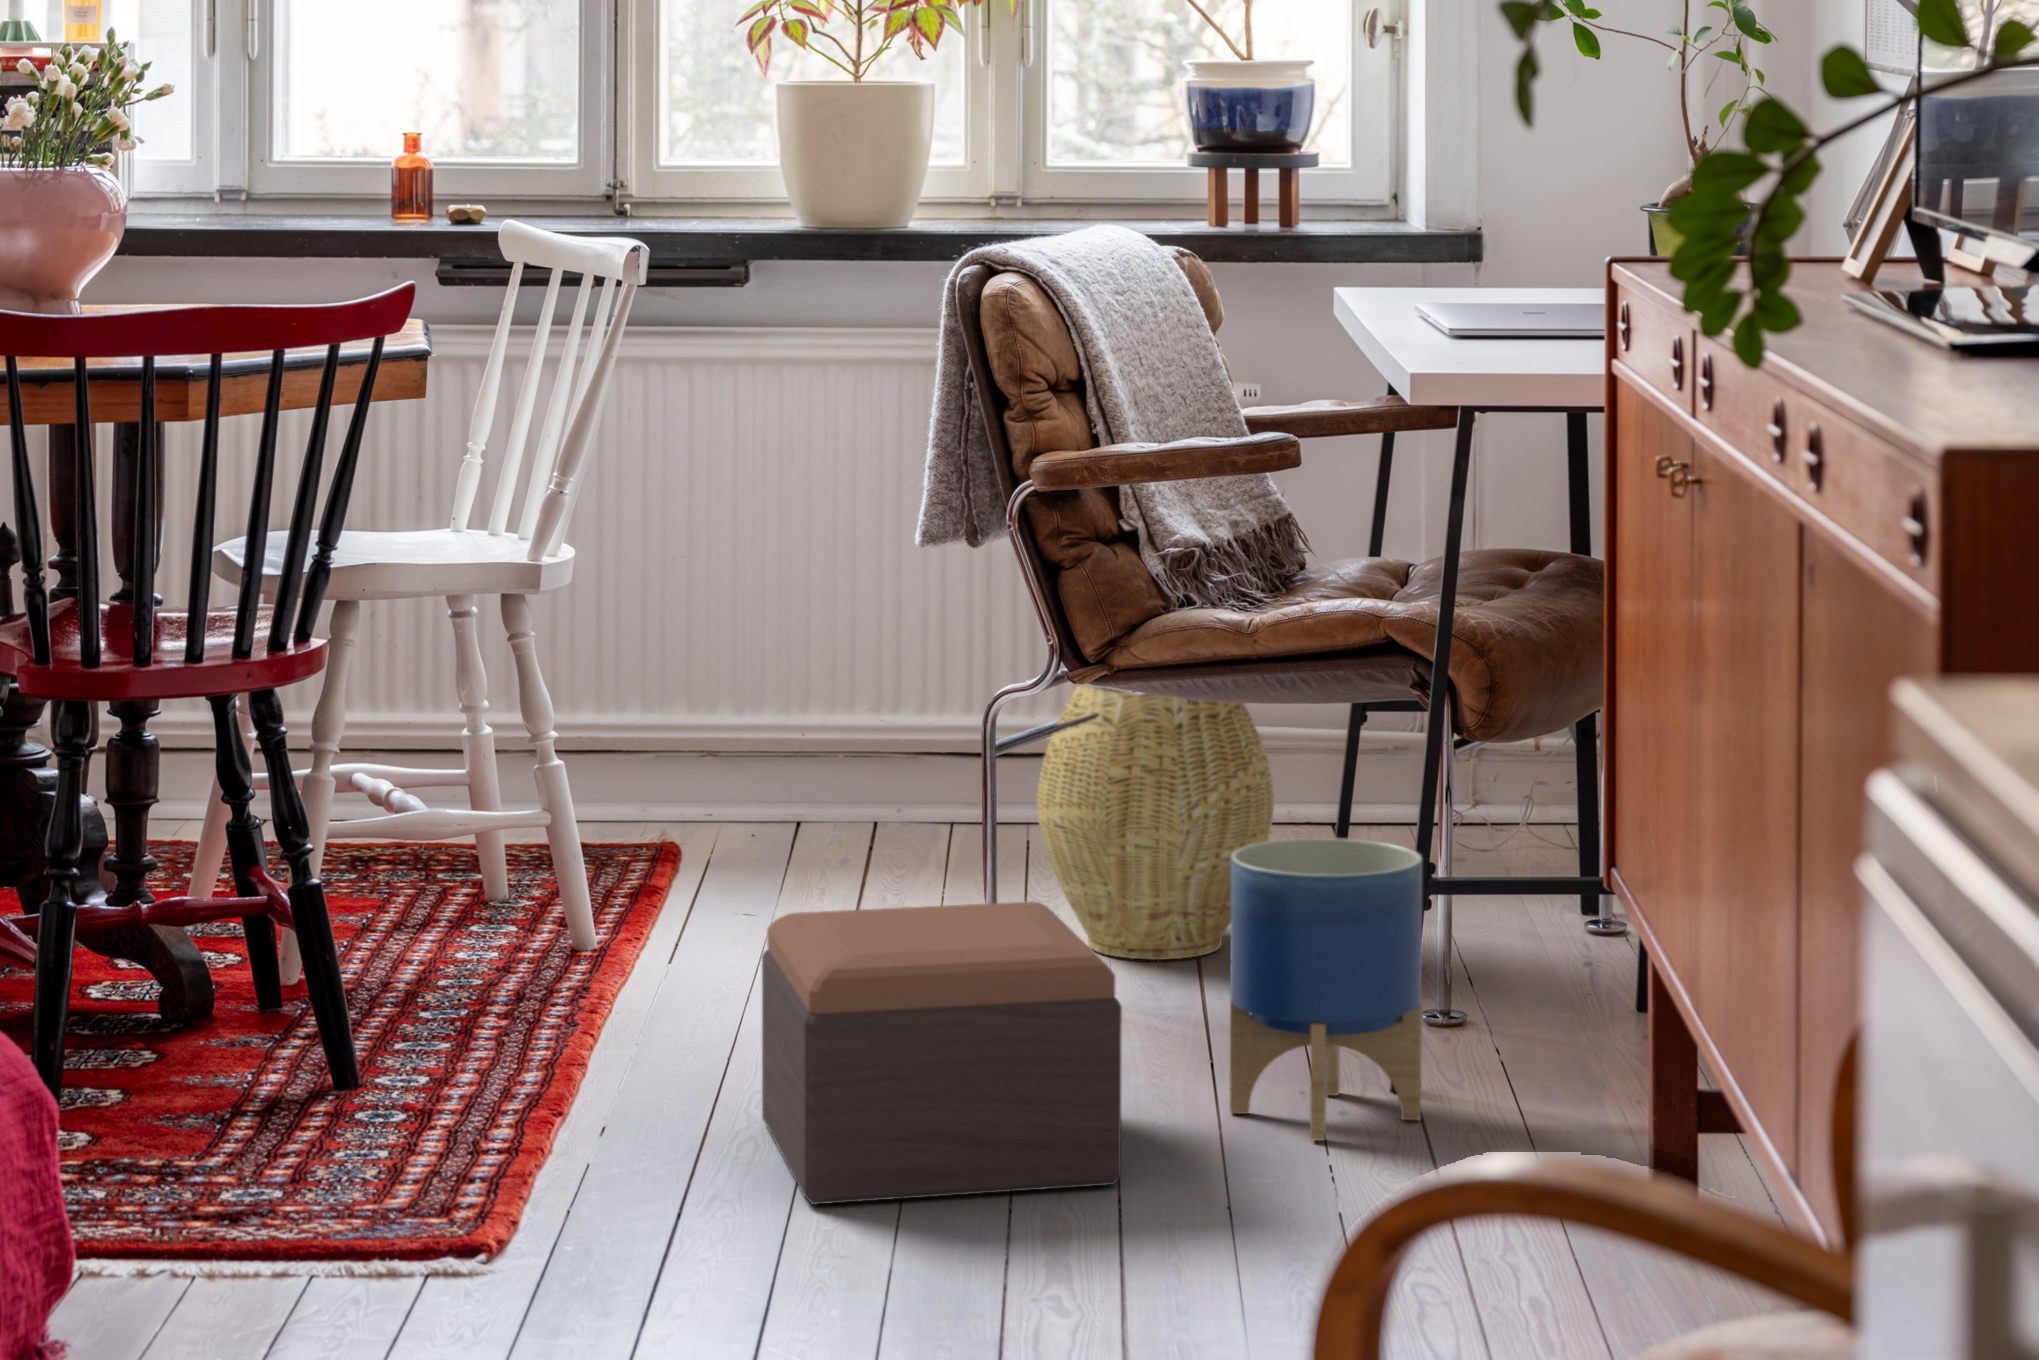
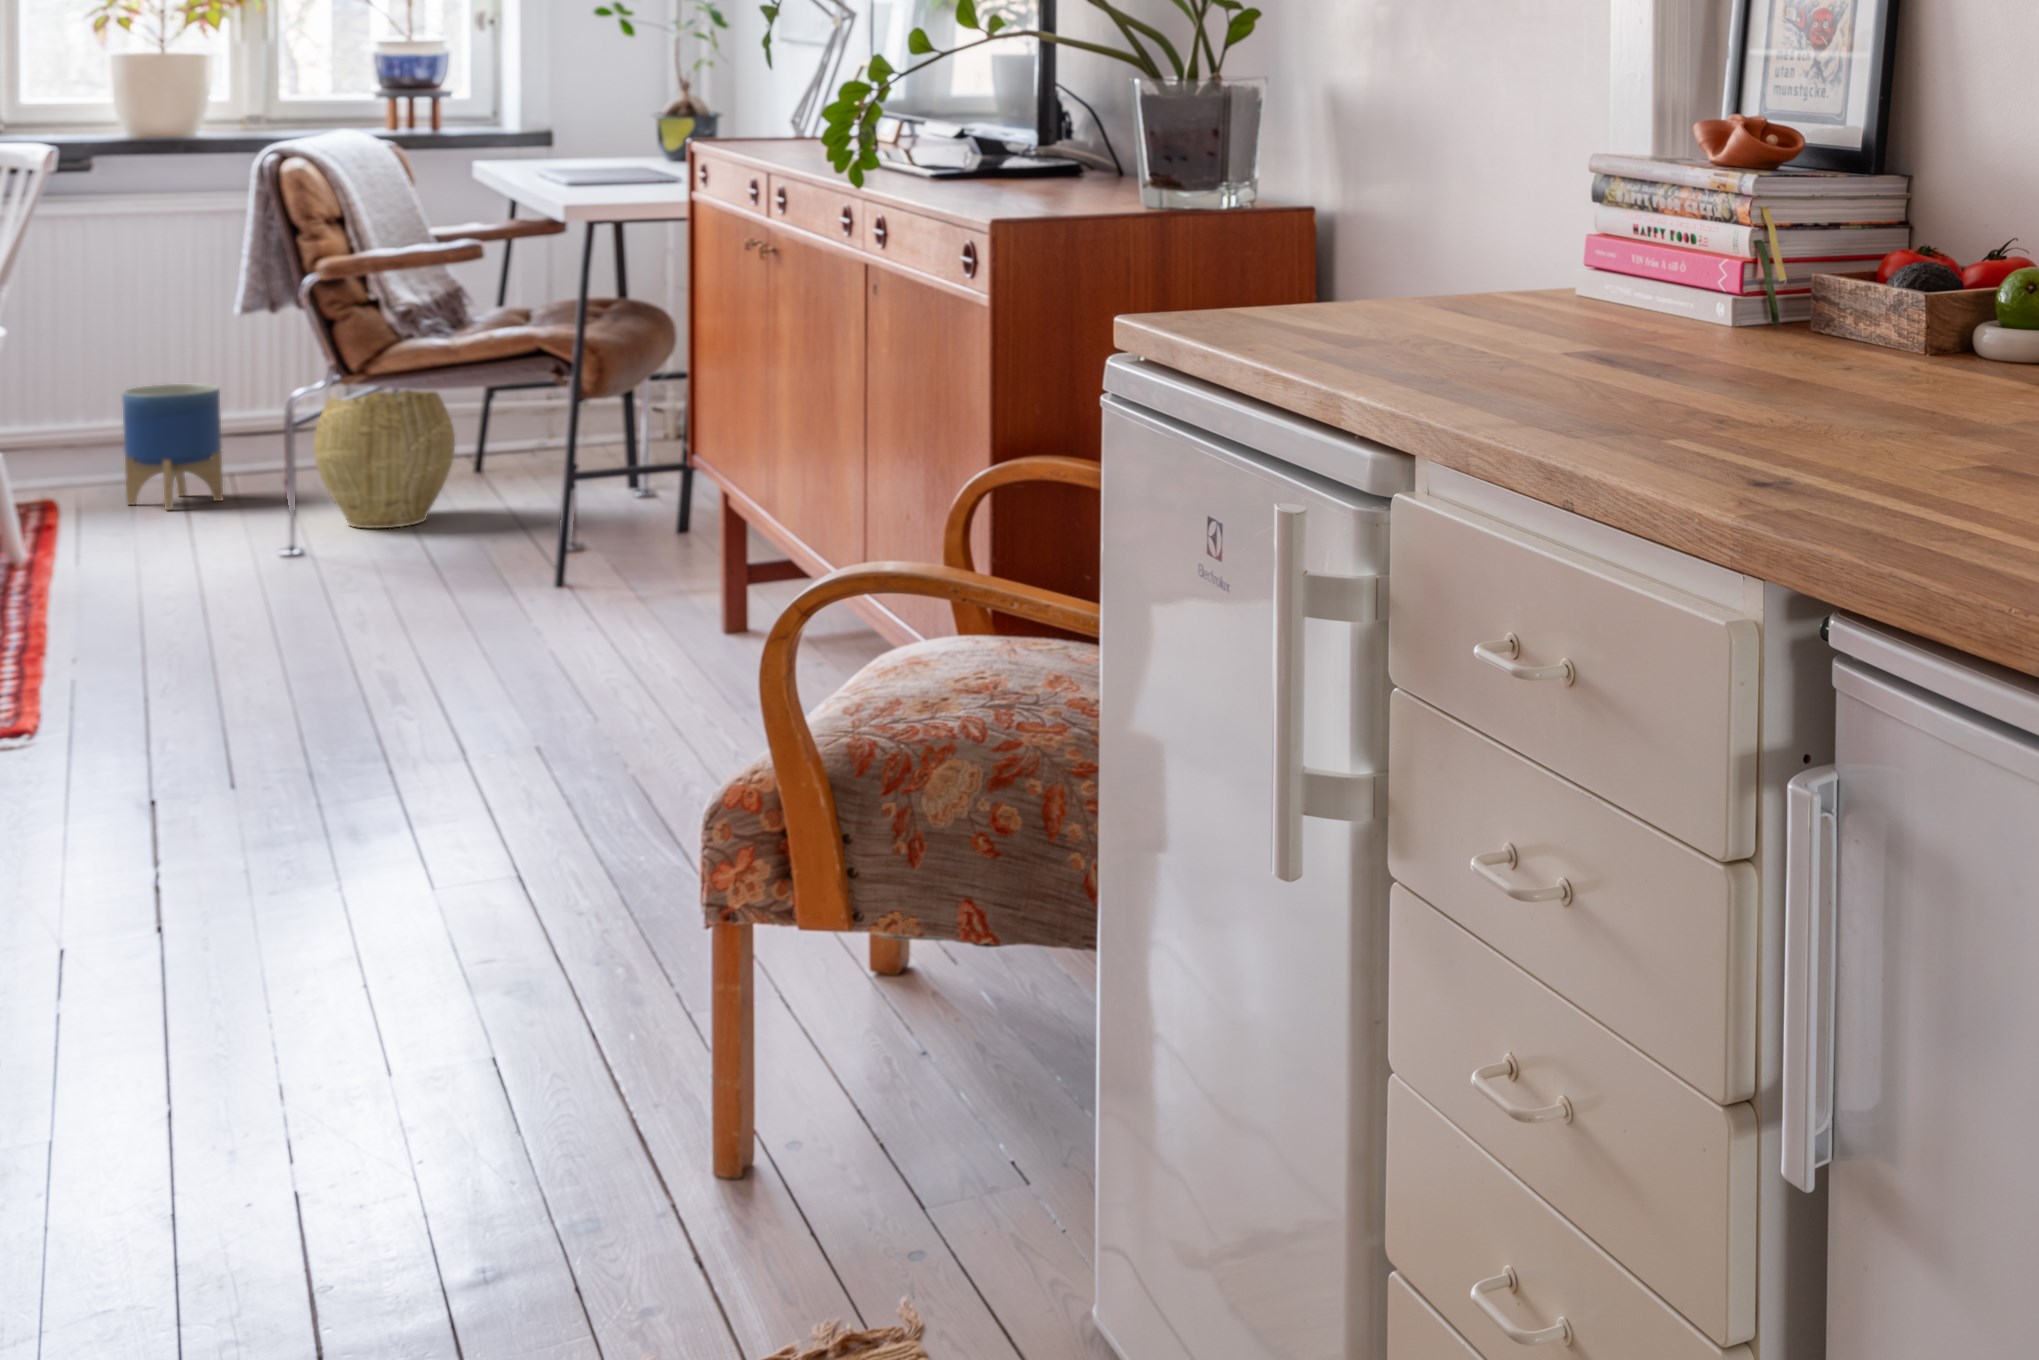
planter: present [1230,838,1422,1141] -> present [122,384,223,510]
footstool: present [762,901,1122,1205] -> none [174,490,395,645]

